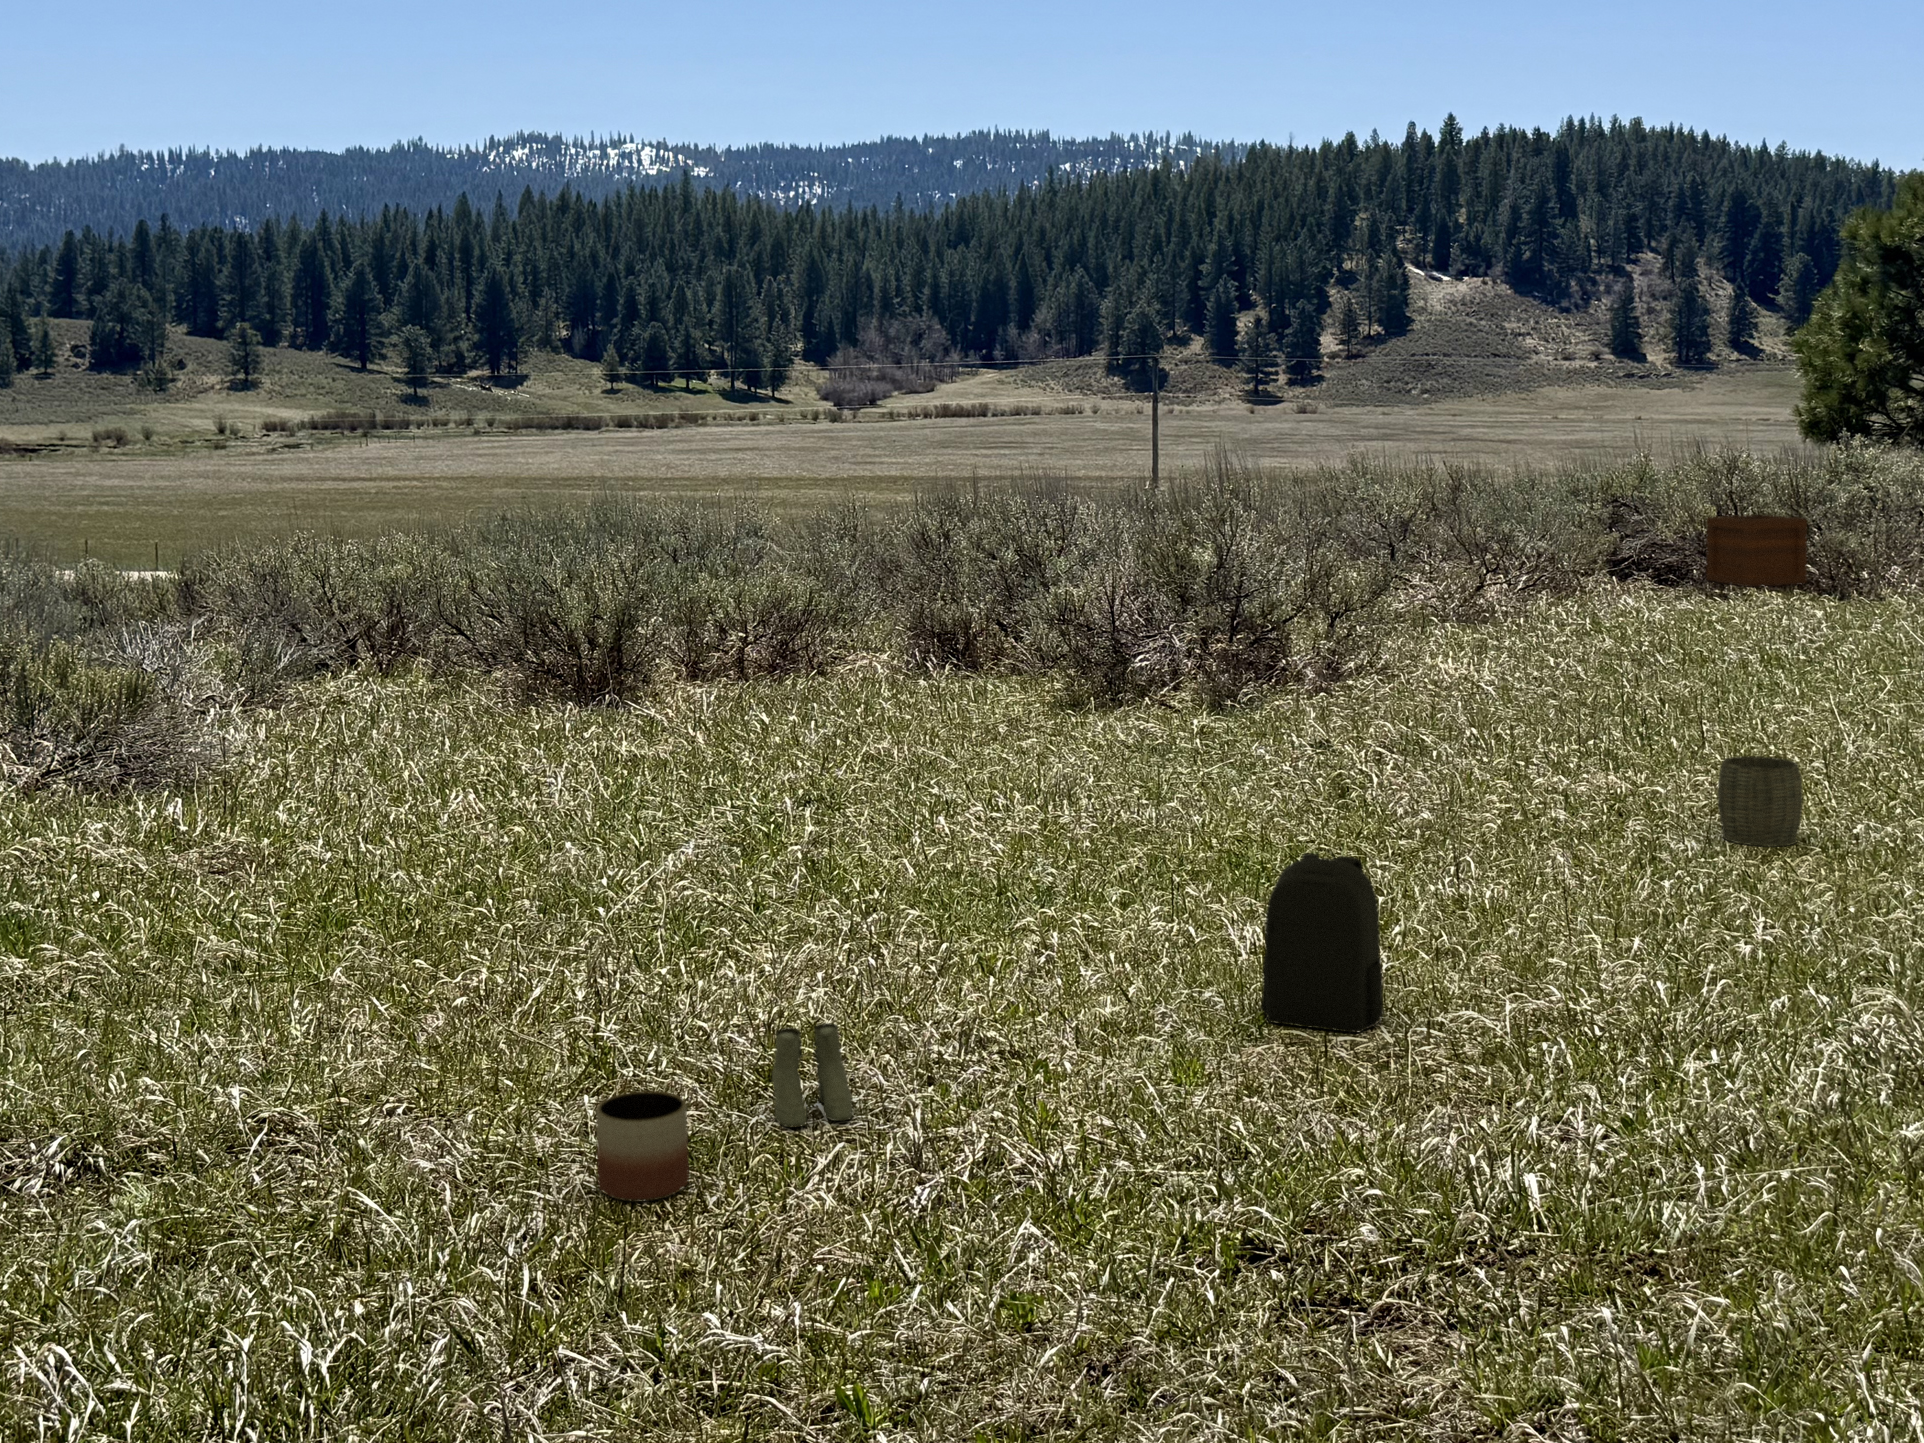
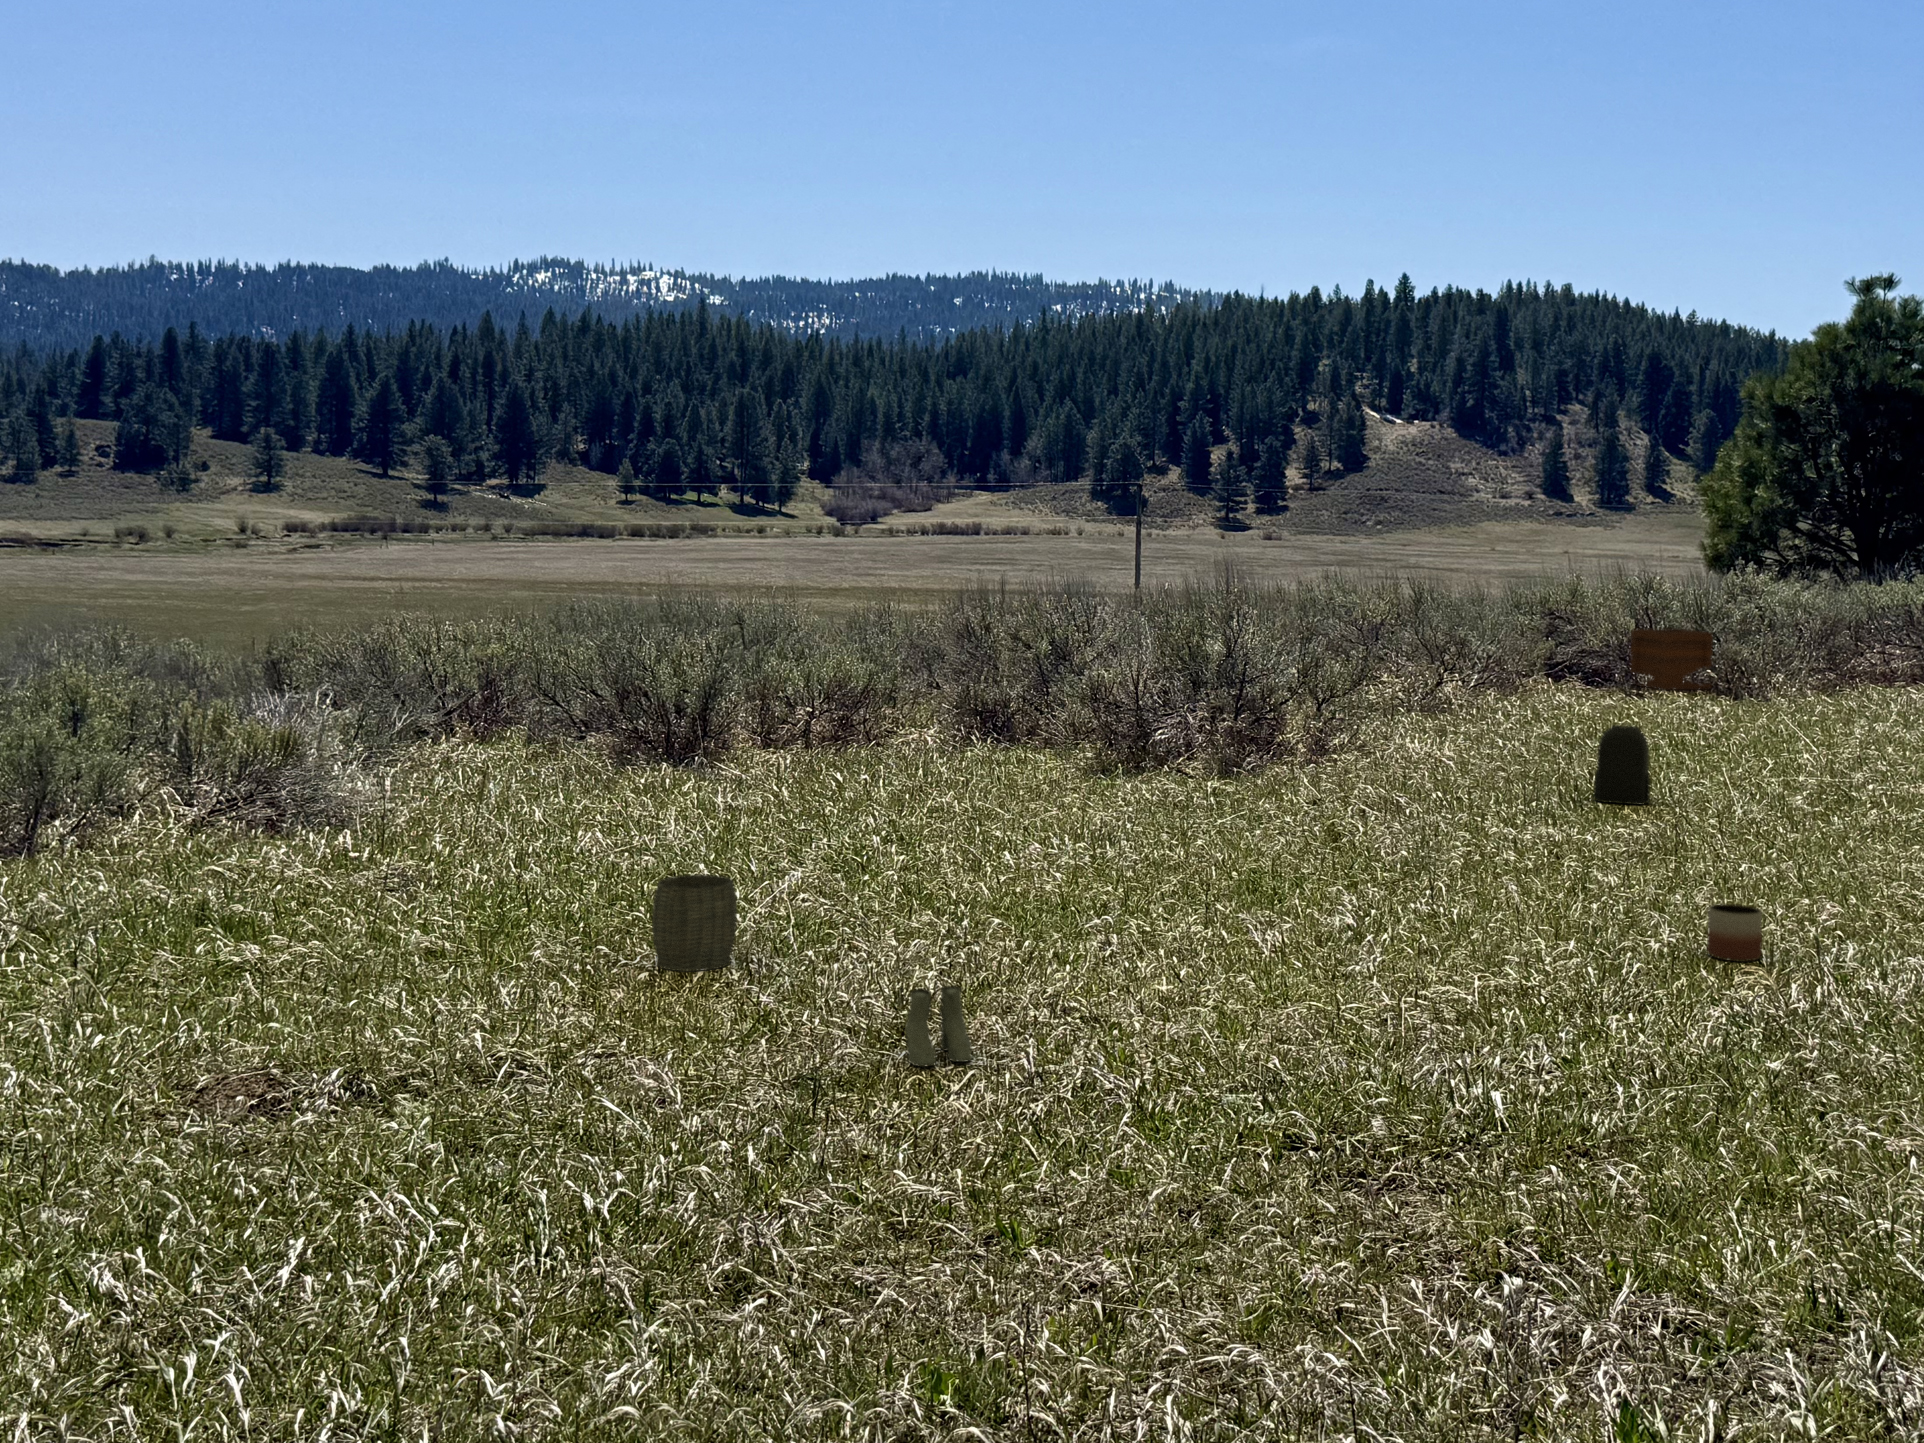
woven basket: present [1718,756,1803,847] -> present [652,874,737,971]
backpack: present [1261,852,1384,1033] -> present [1593,725,1650,805]
planter: present [596,1091,689,1202] -> present [1707,904,1762,962]

